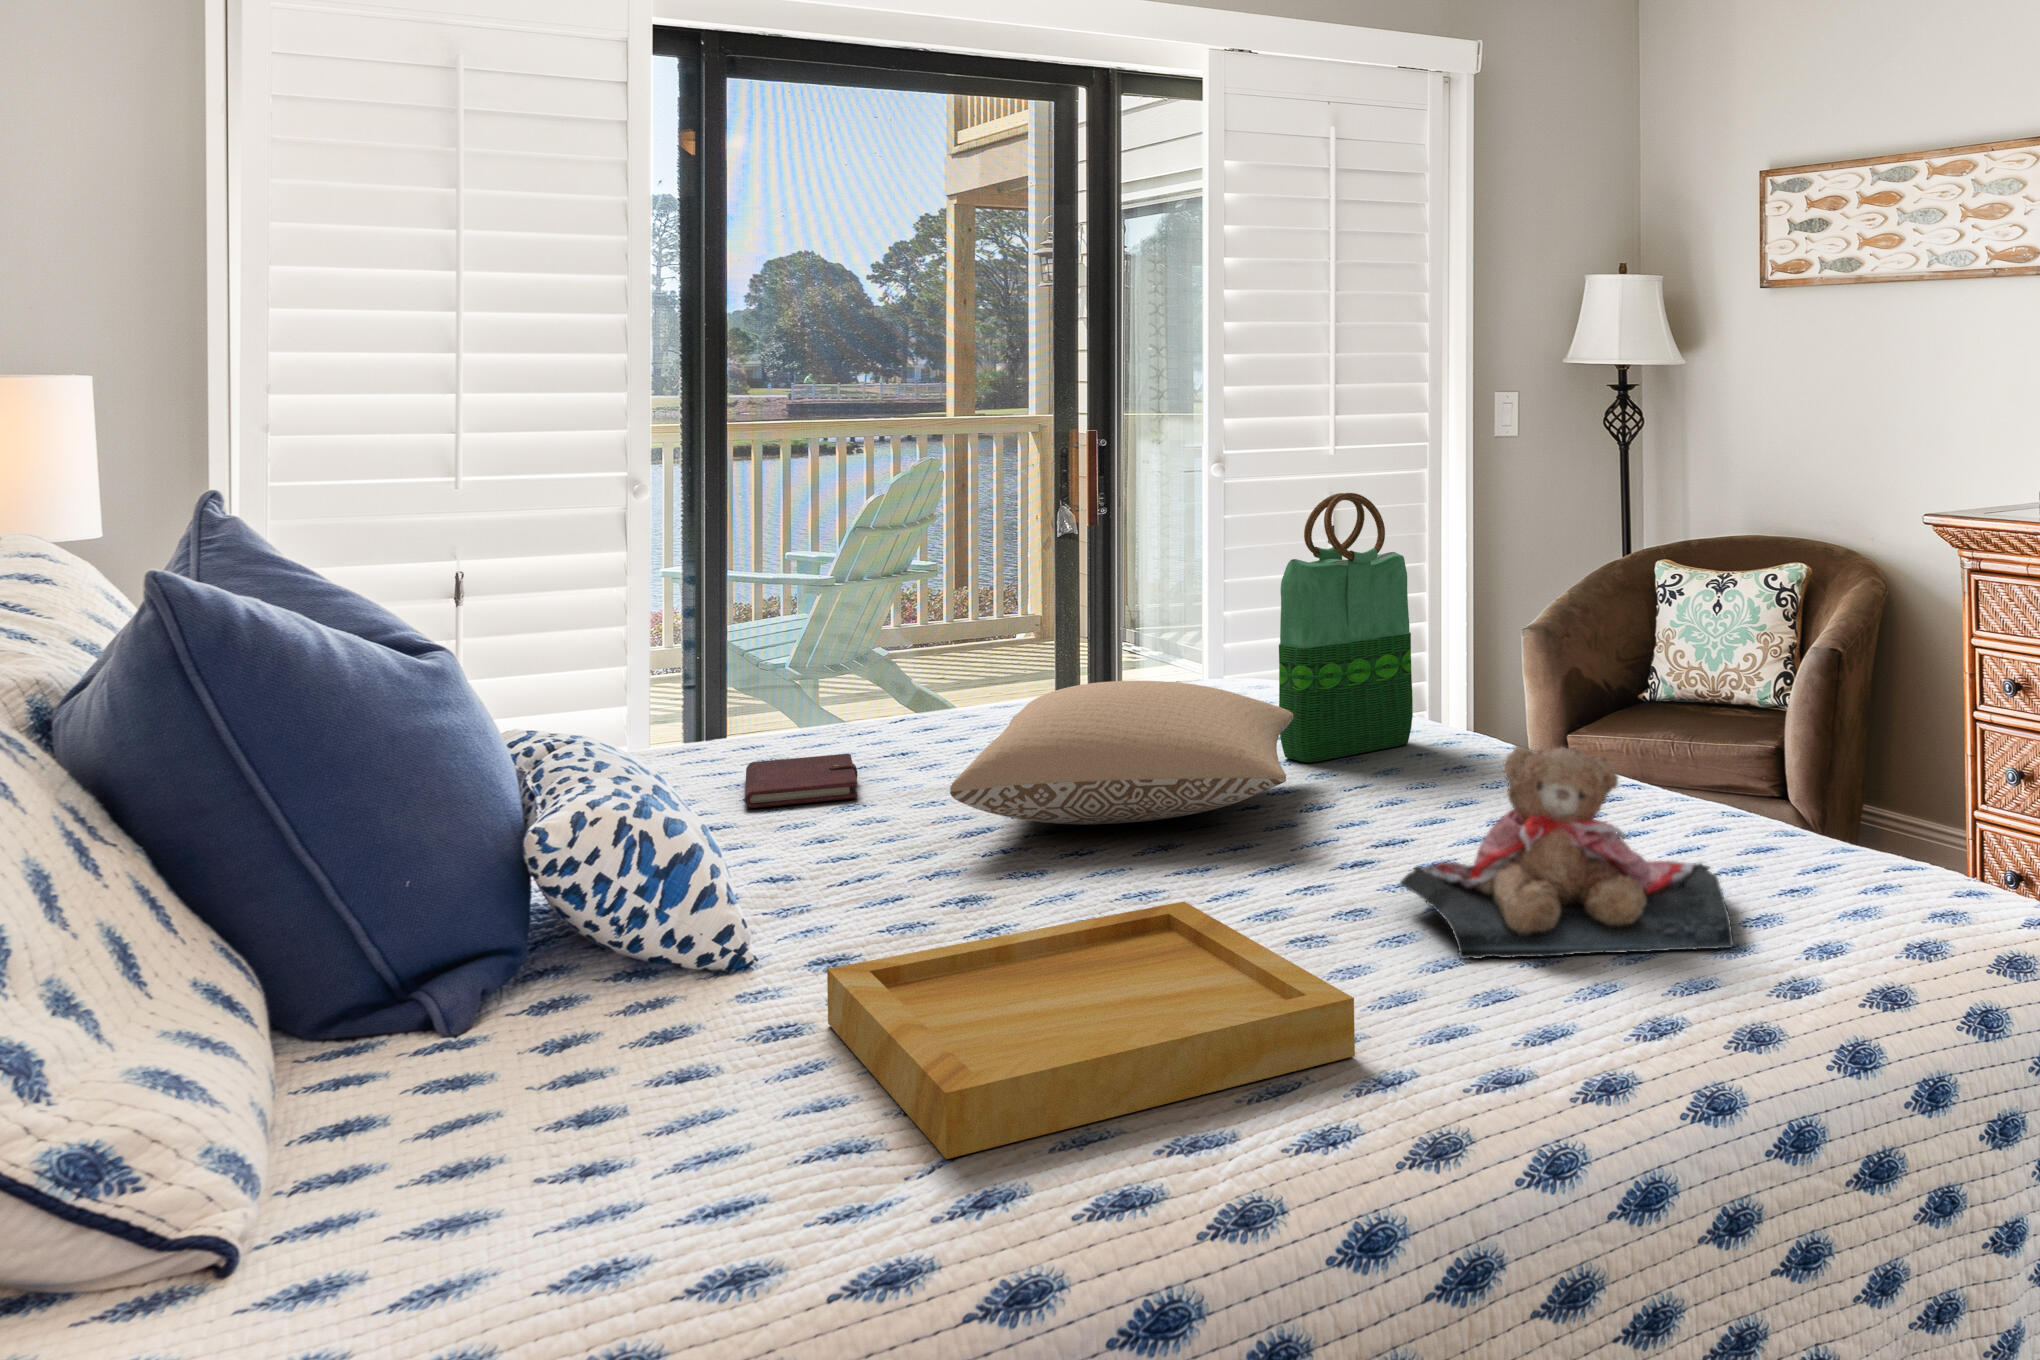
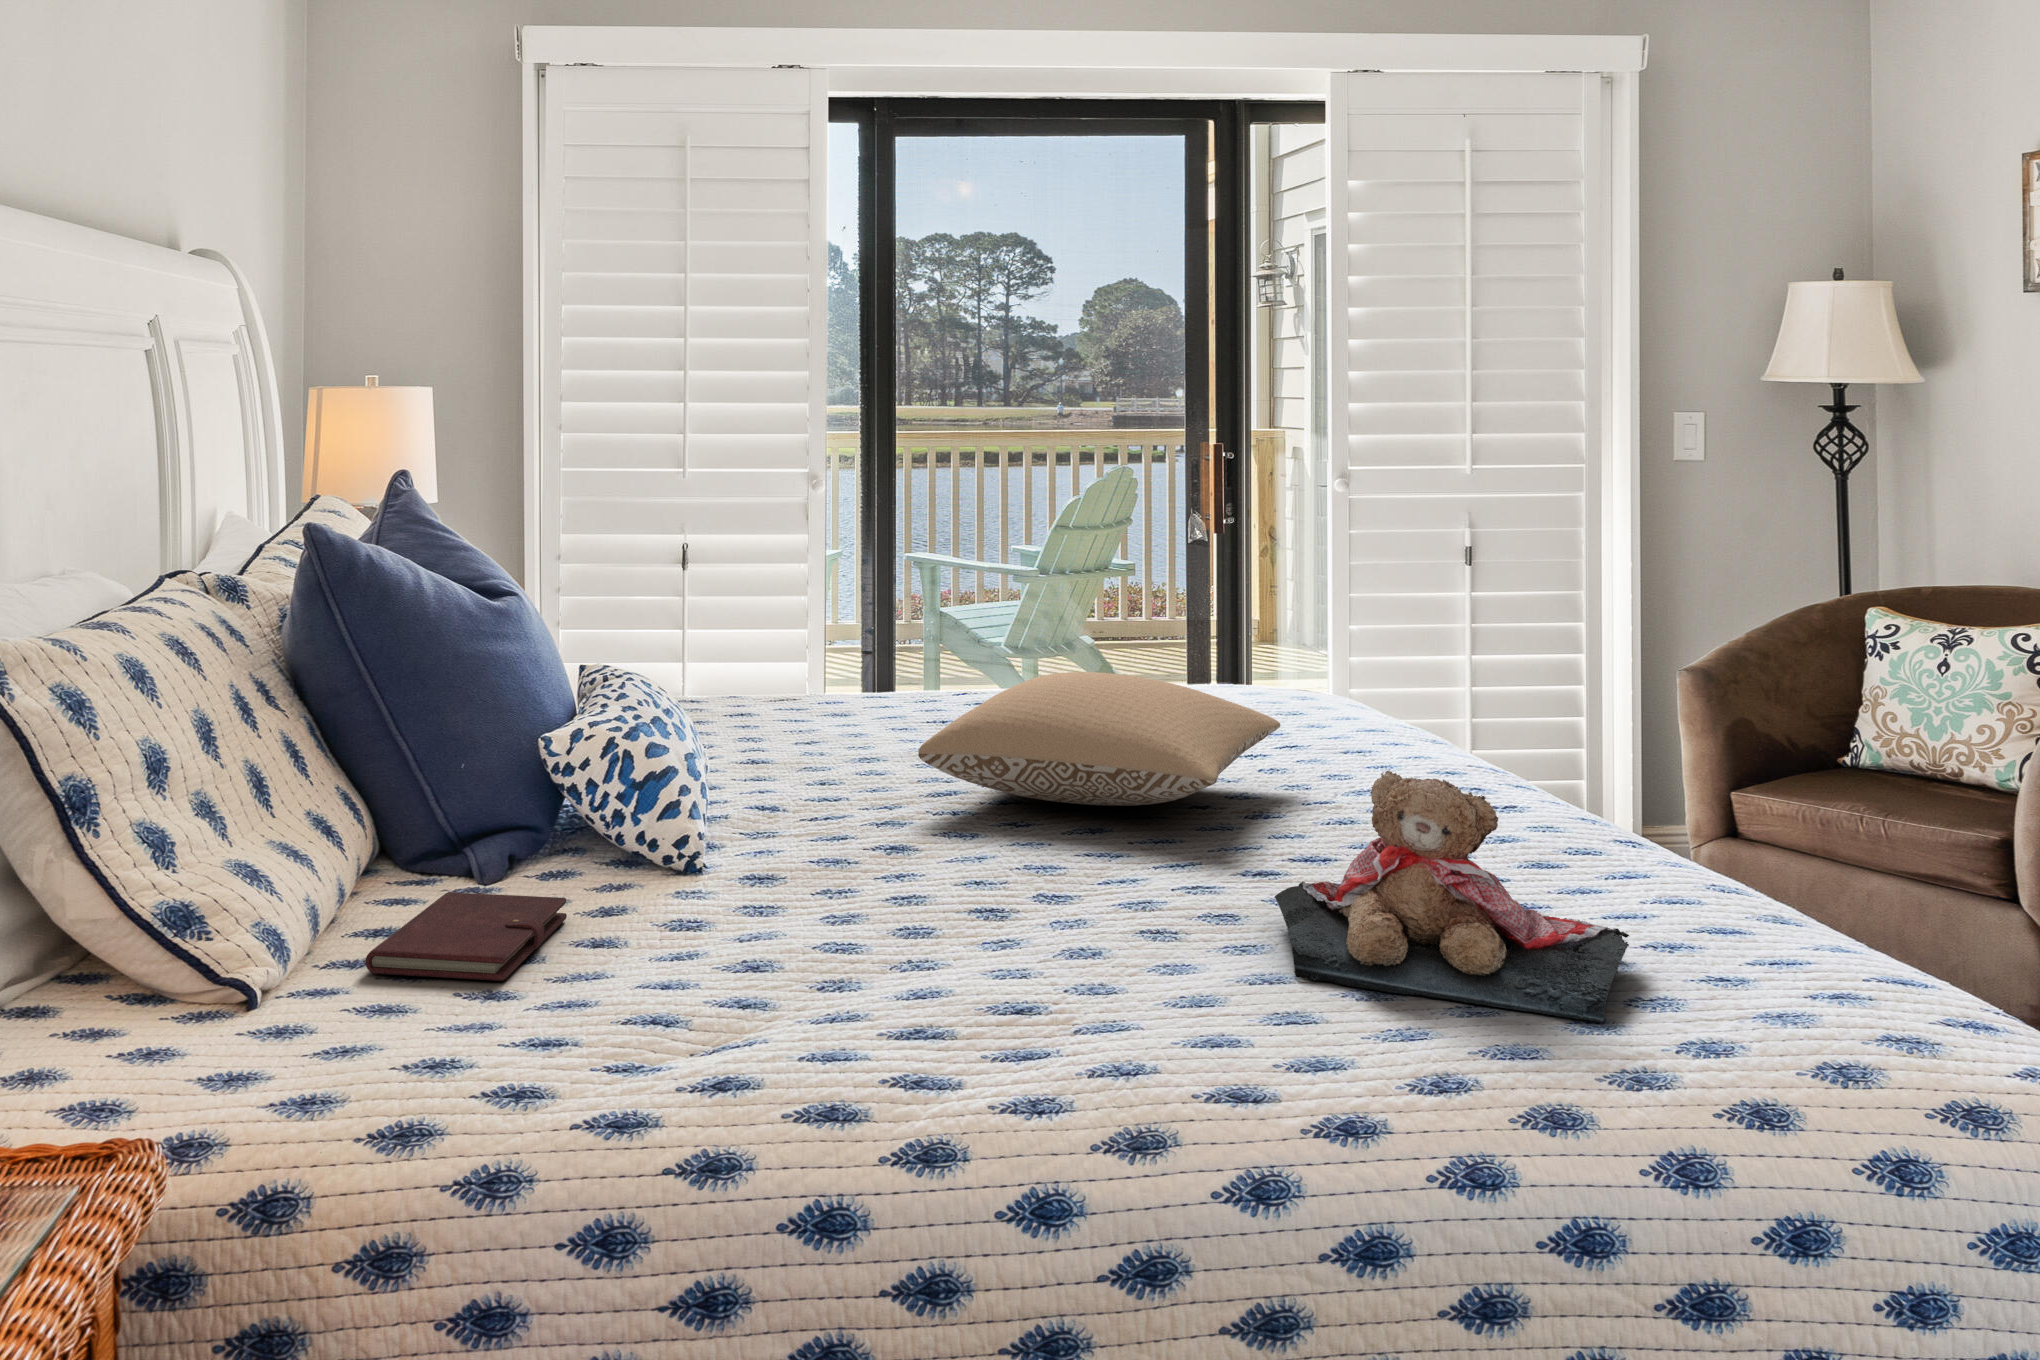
tote bag: present [1279,493,1413,763] -> none [1281,508,1430,775]
notebook: present [745,754,857,808] -> present [365,892,567,981]
tray: present [827,902,1355,1159] -> none [723,876,1118,1048]

